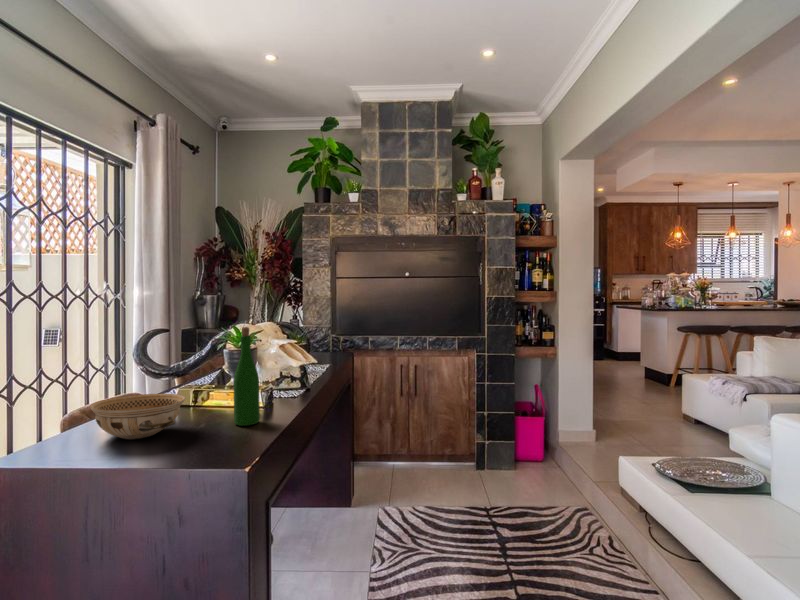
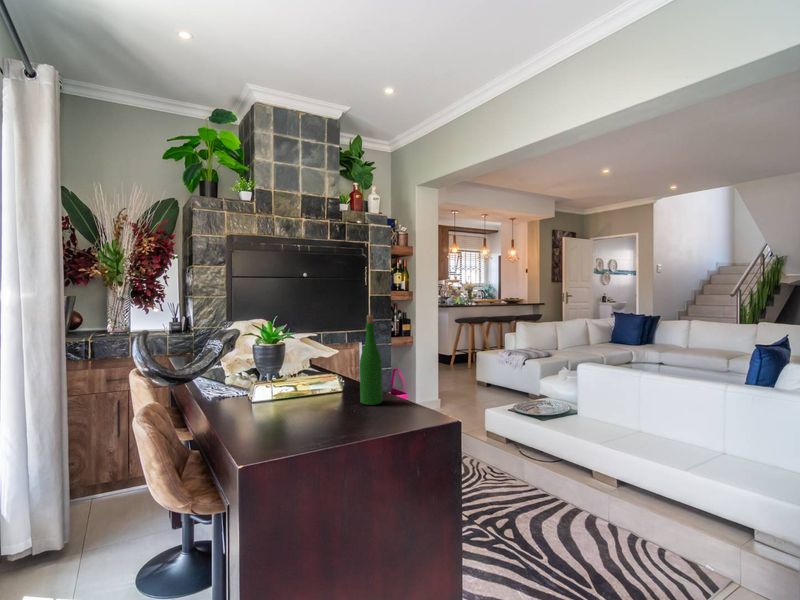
ceramic bowl: present [90,394,186,440] -> none [254,382,364,428]

